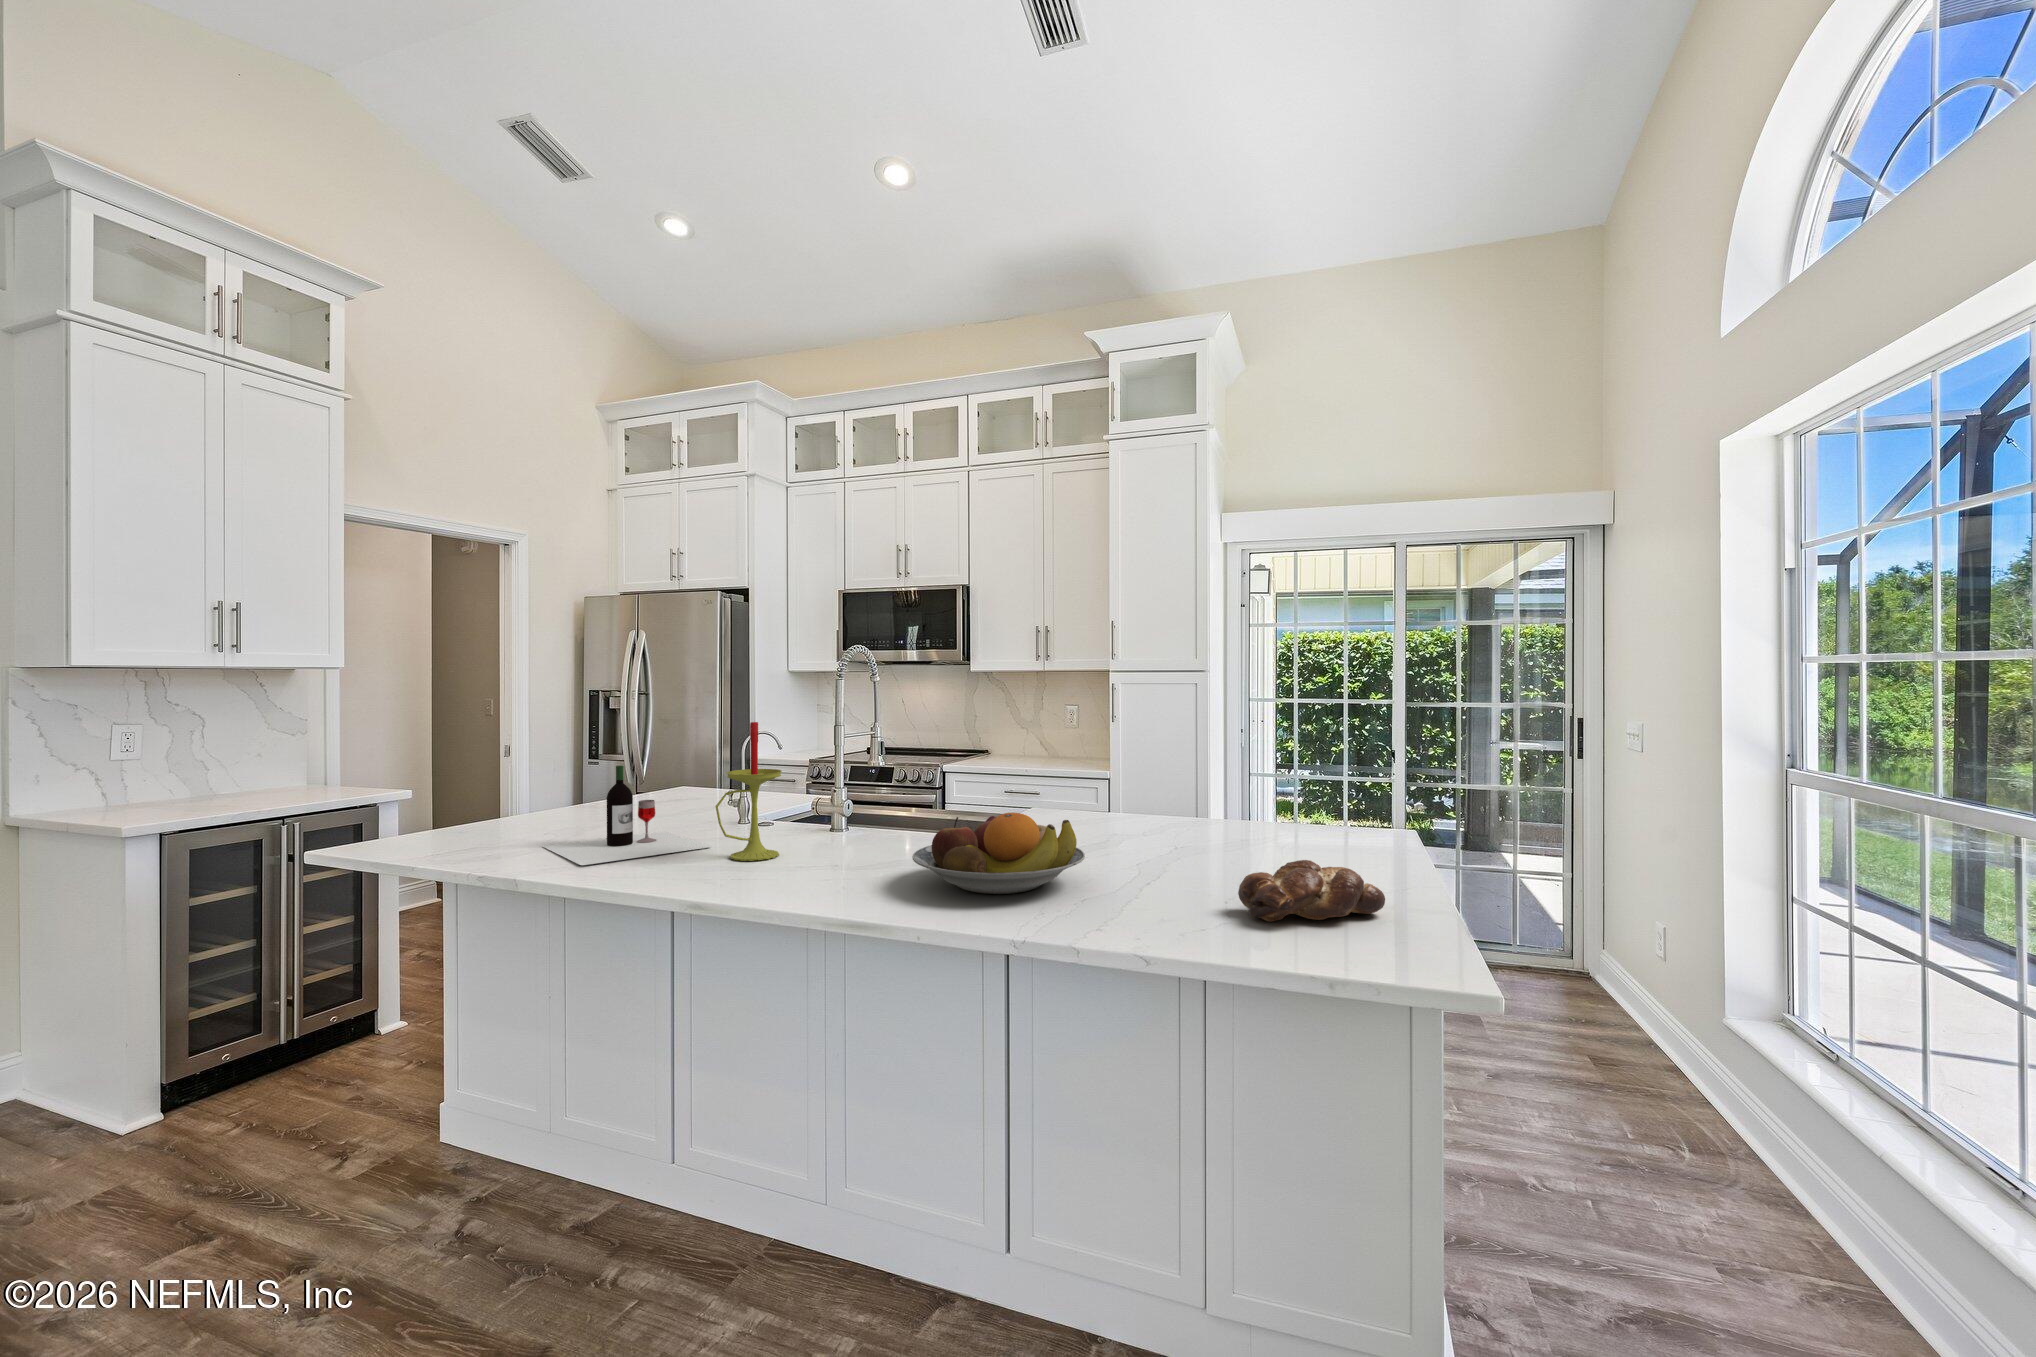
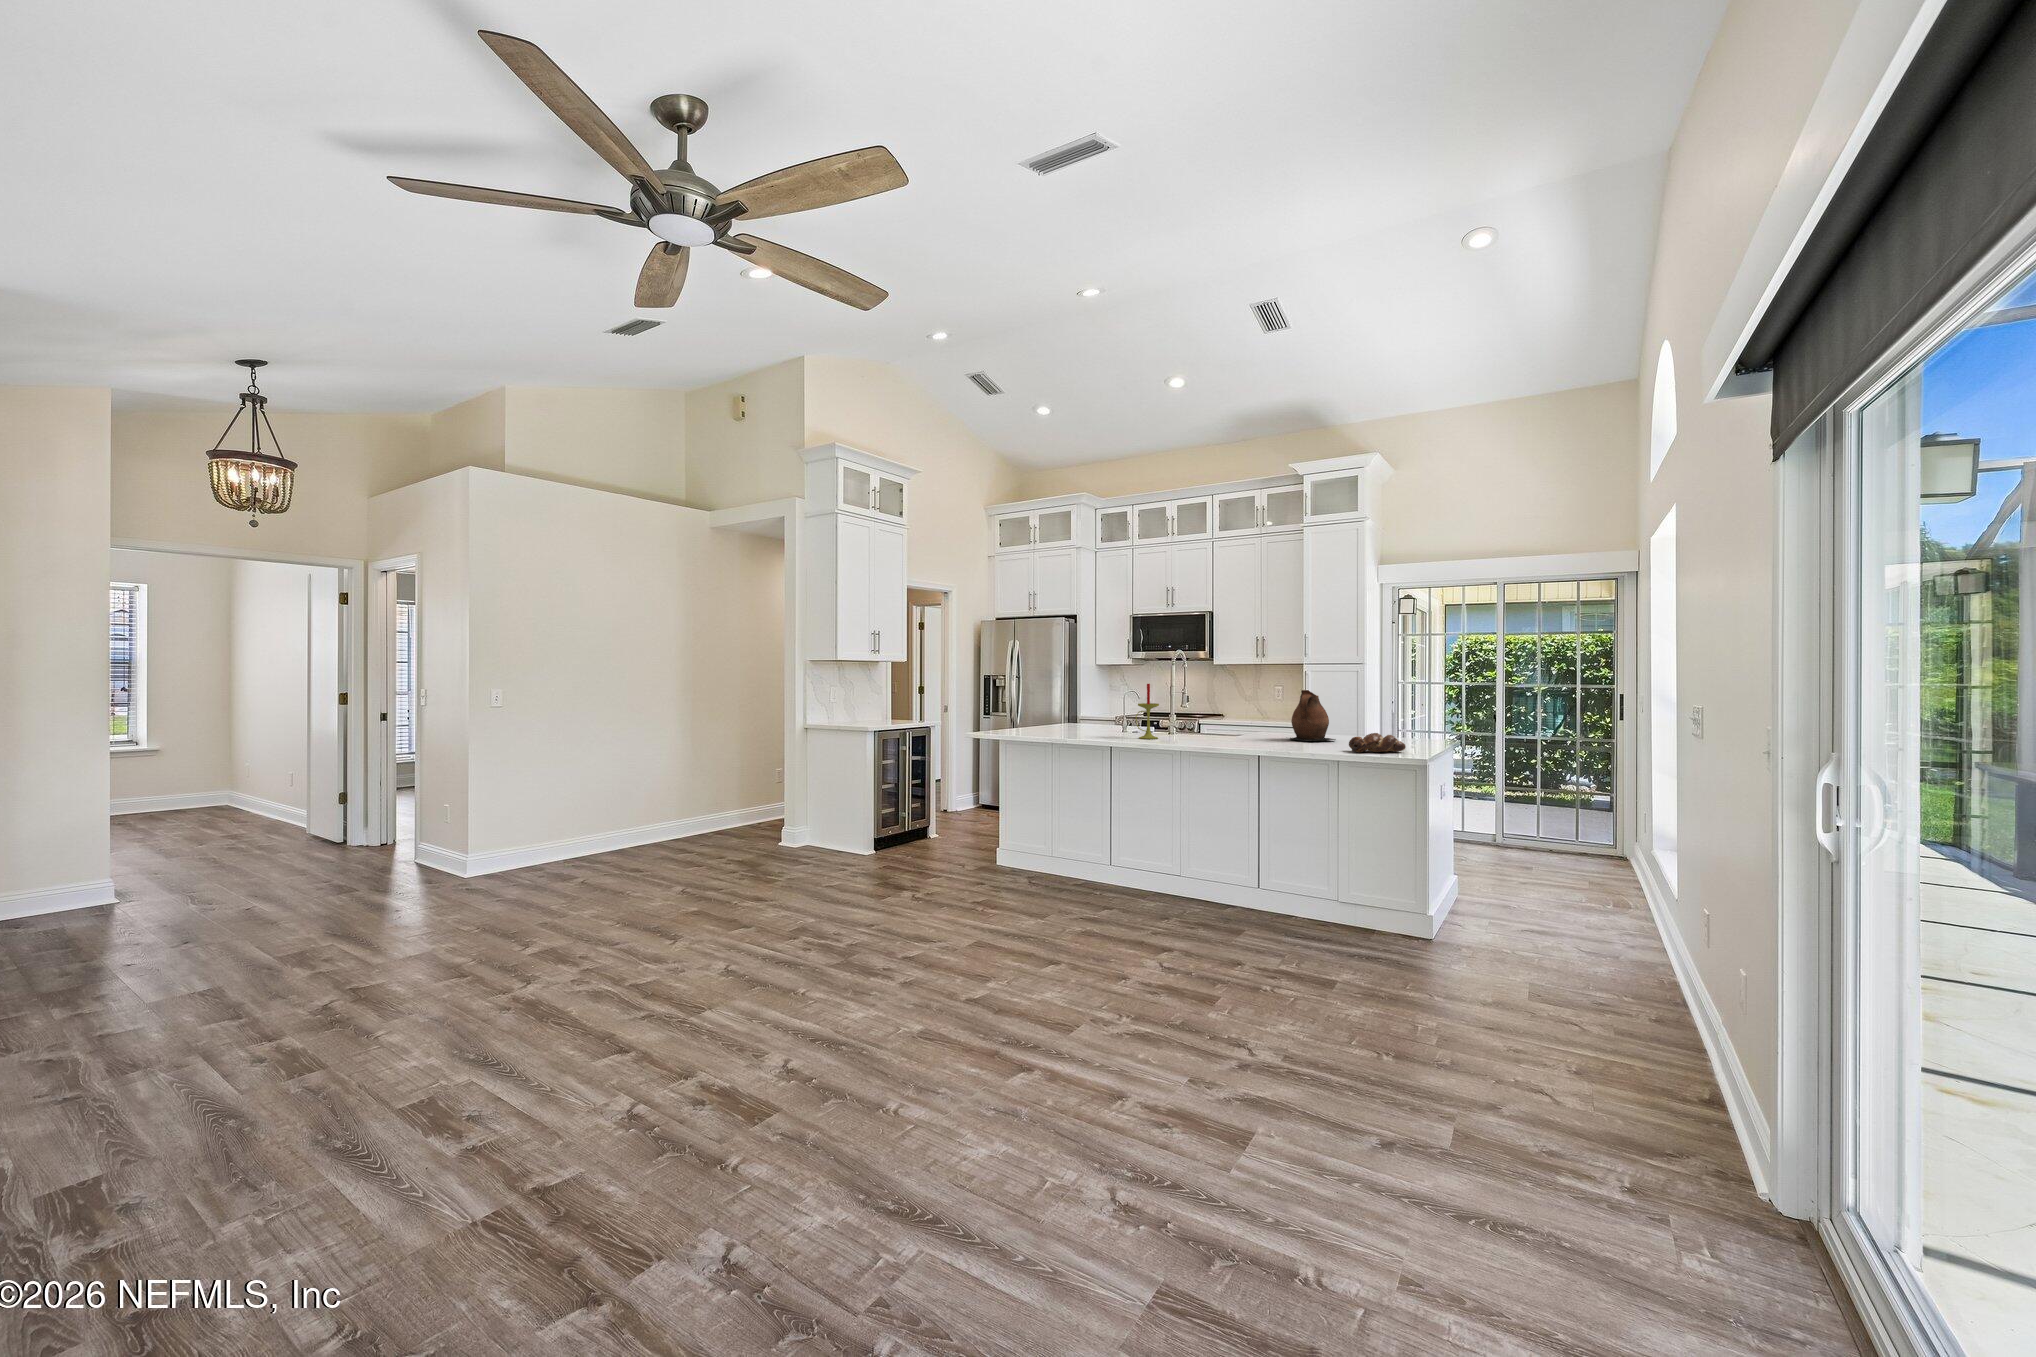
ceramic pitcher: none [1078,735,1190,859] -> present [1290,690,1336,741]
wine bottle: present [543,765,711,865] -> none [1056,702,1127,738]
fruit bowl: present [912,813,1085,894] -> none [1221,717,1290,746]

